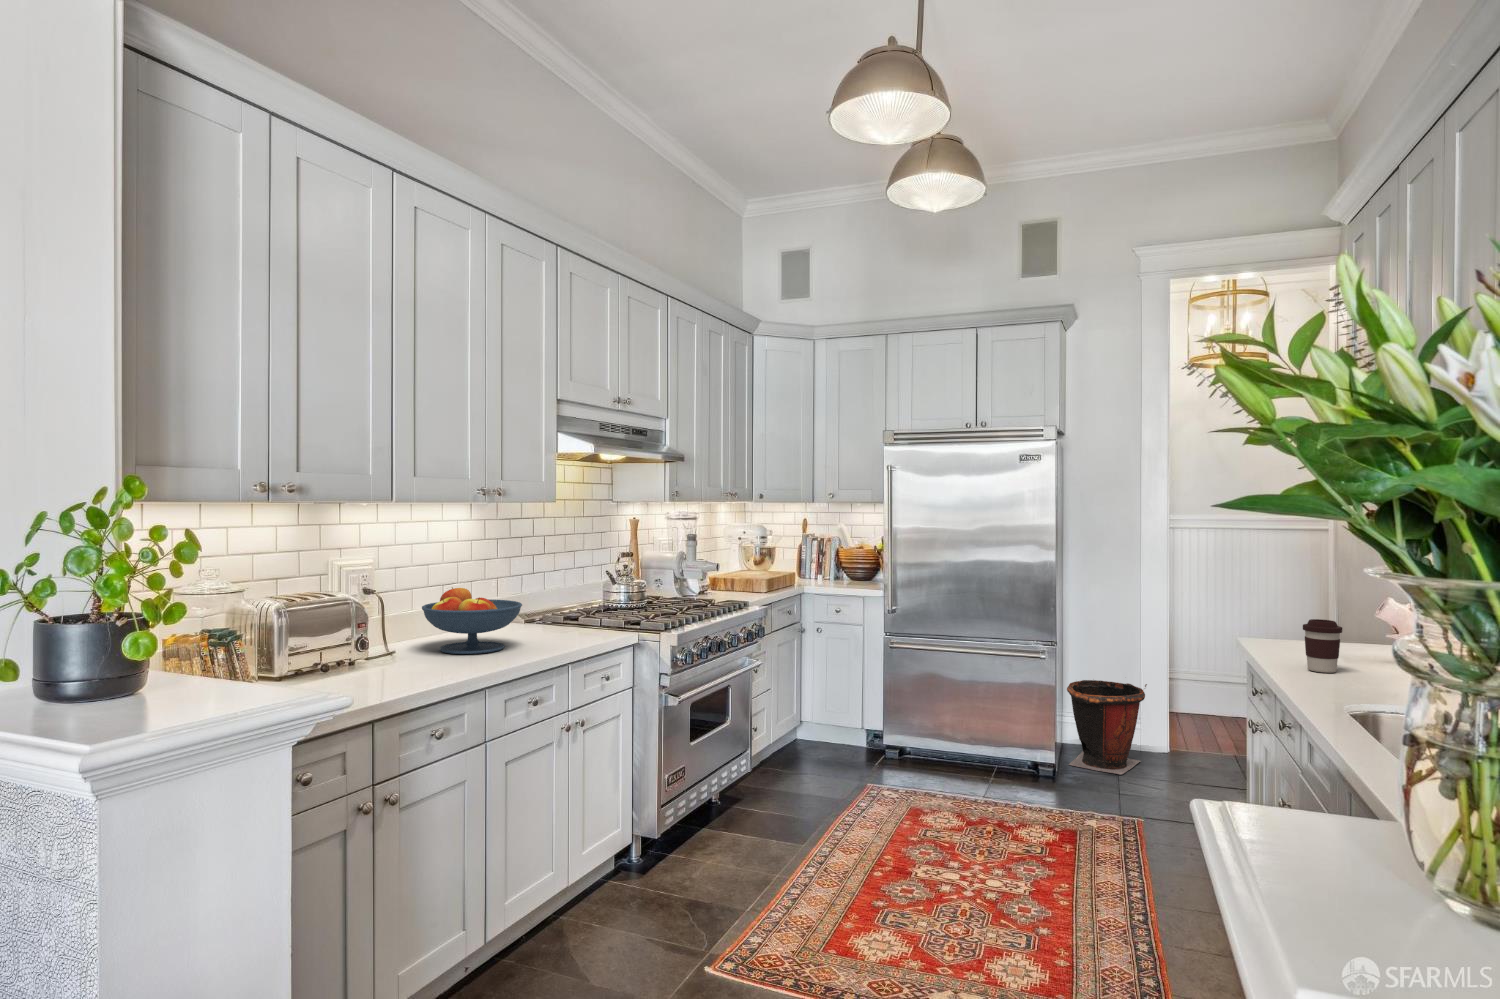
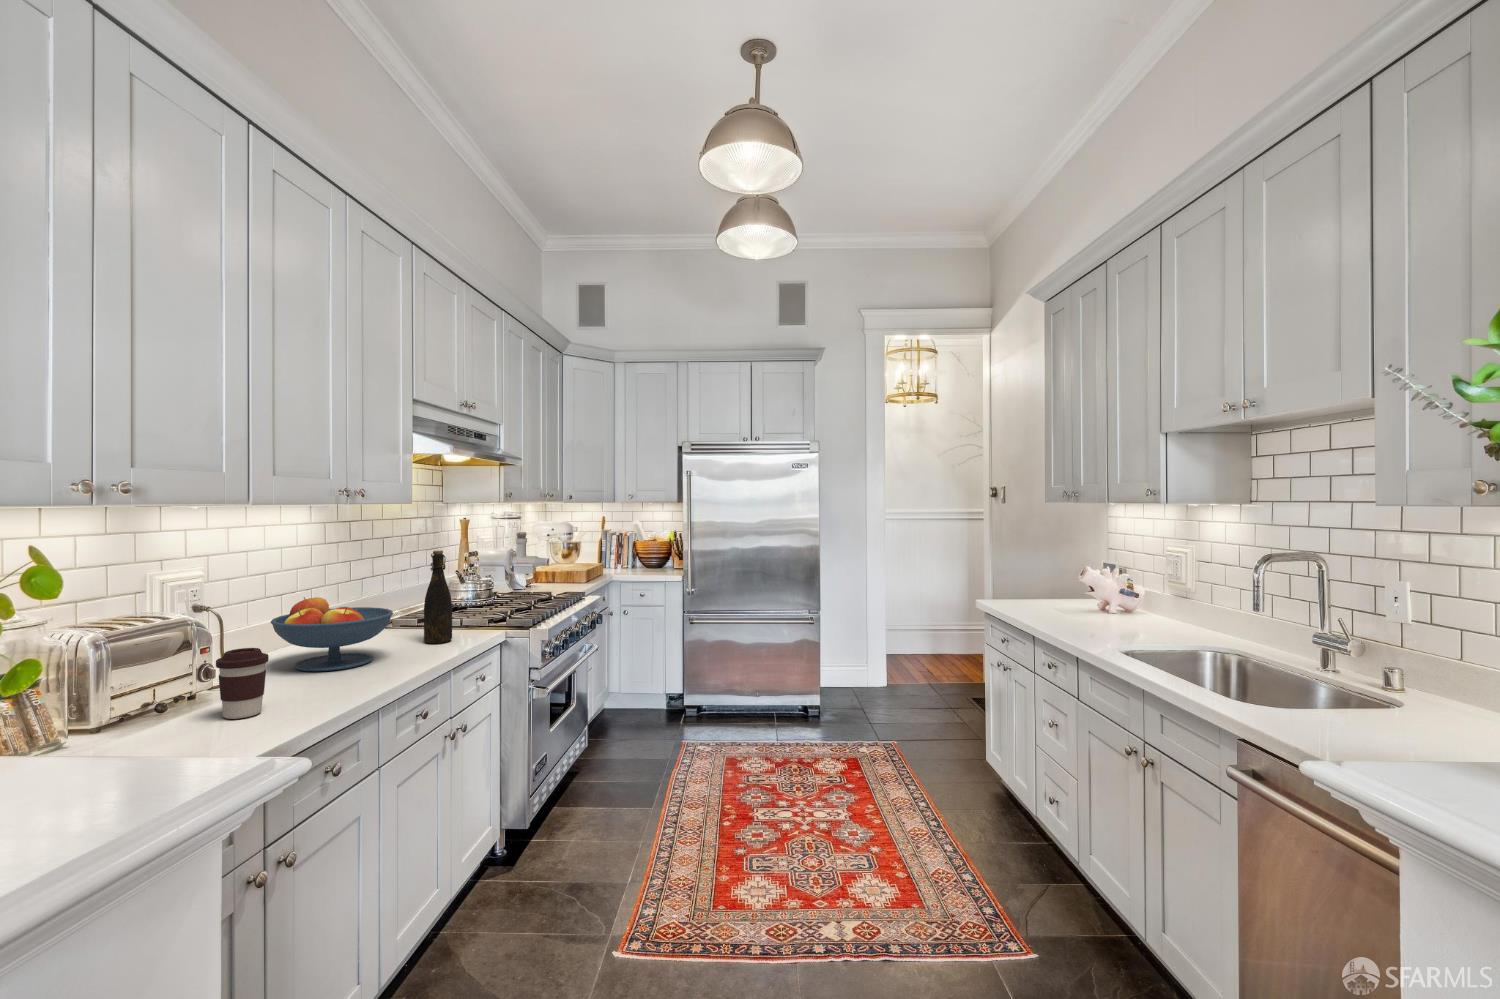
bottle: none [558,549,584,639] -> present [424,551,452,643]
coffee cup: present [1303,619,1342,673] -> present [216,648,269,719]
waste bin: present [1067,680,1147,775] -> none [823,633,880,708]

